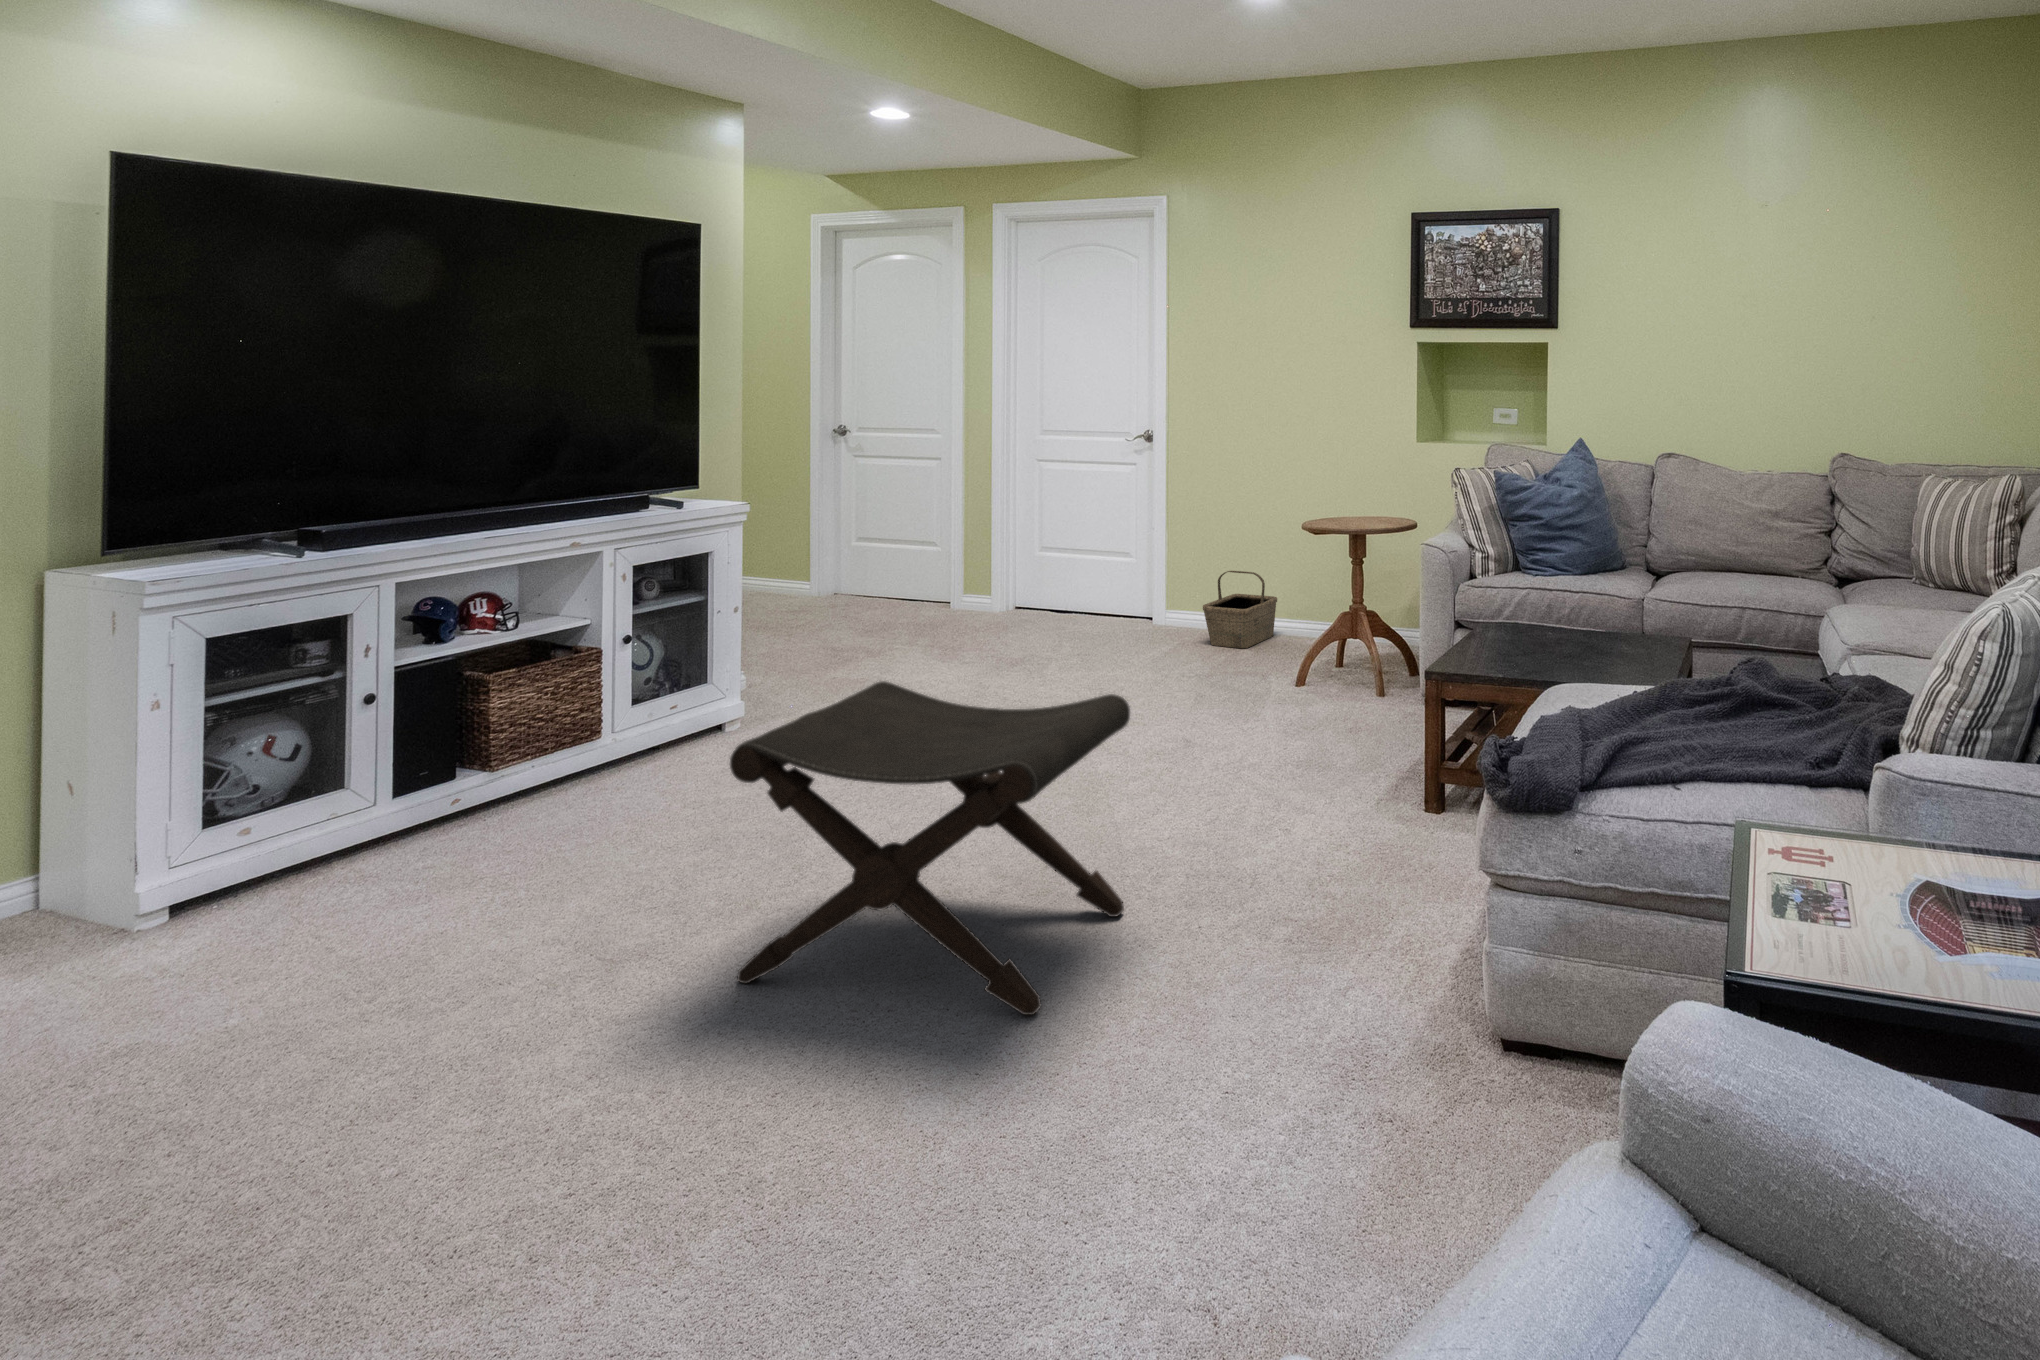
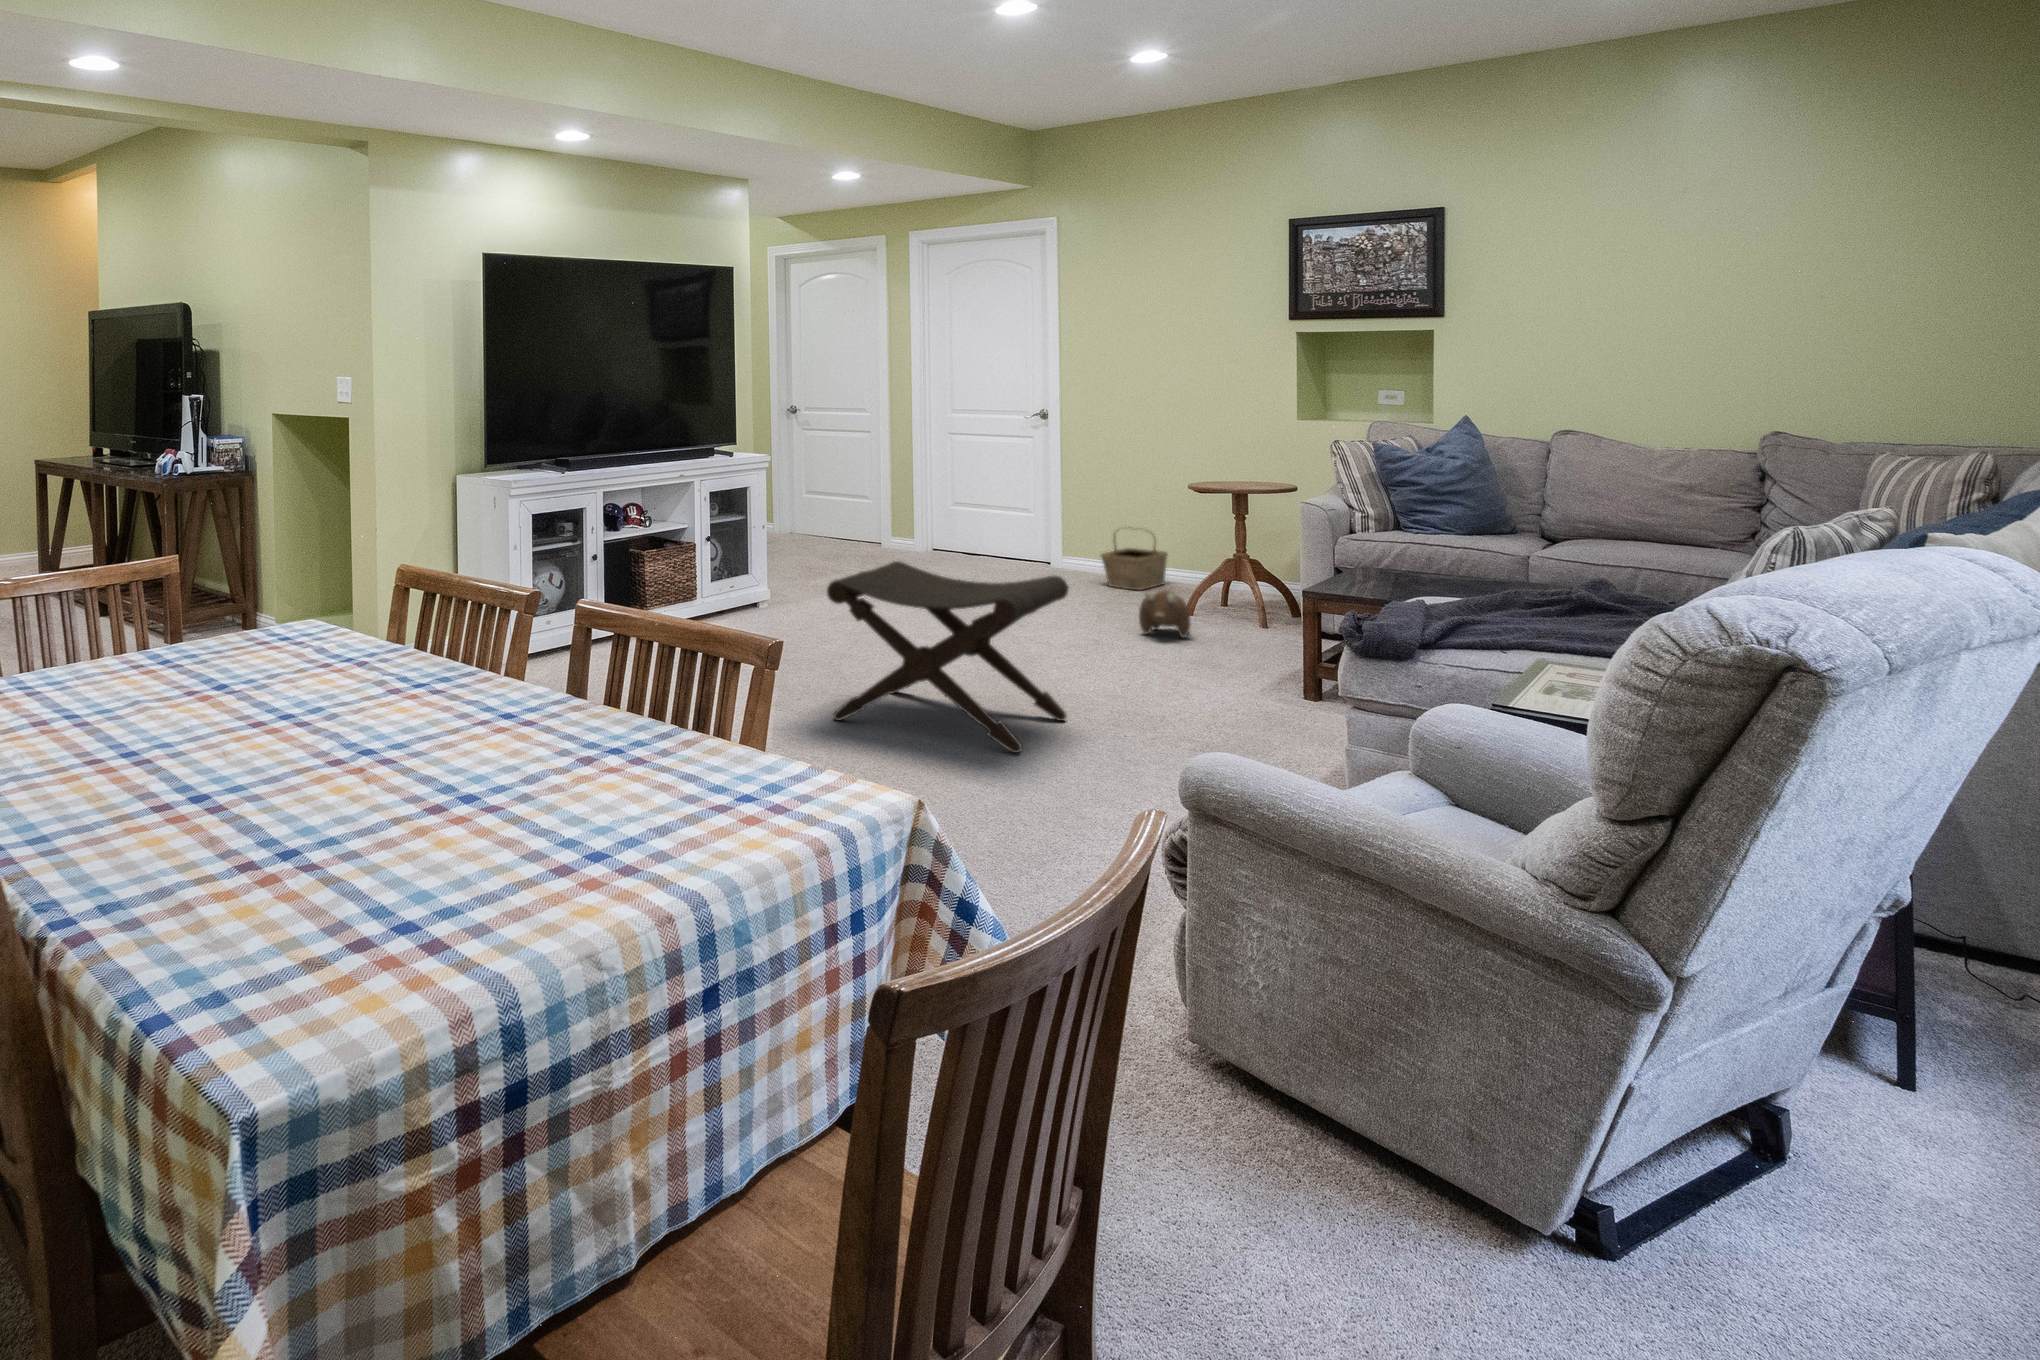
plush toy: none [1239,661,1298,722] -> present [1139,590,1191,637]

